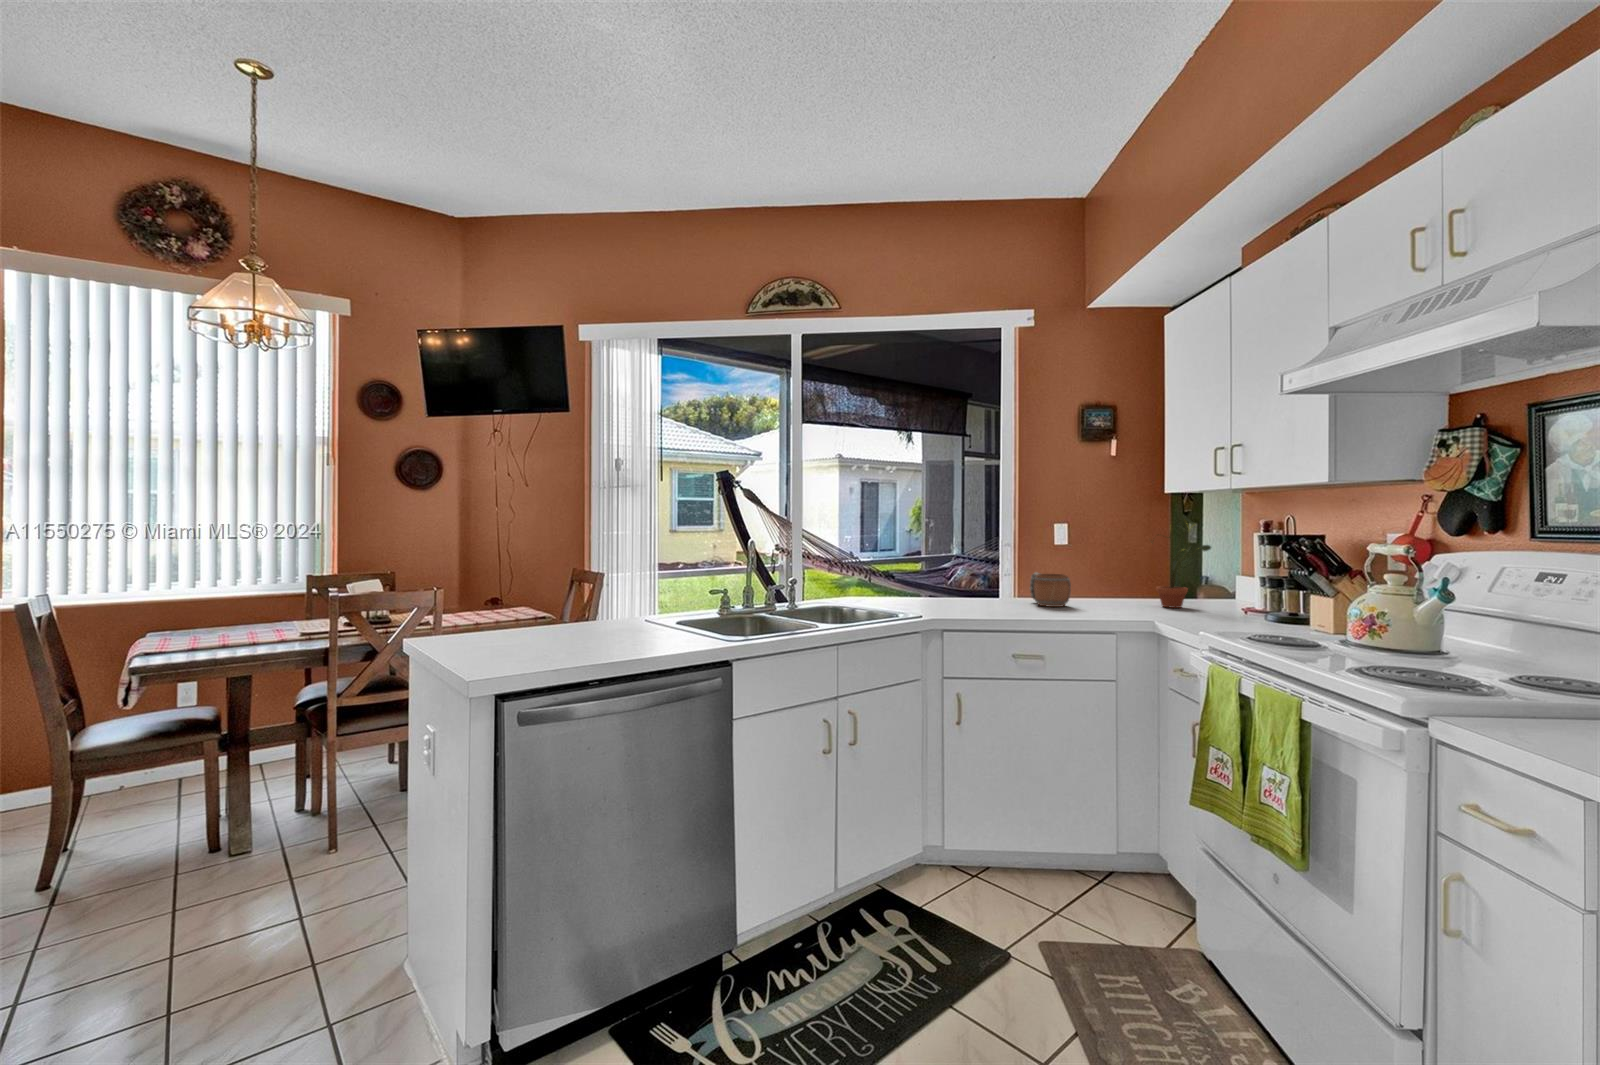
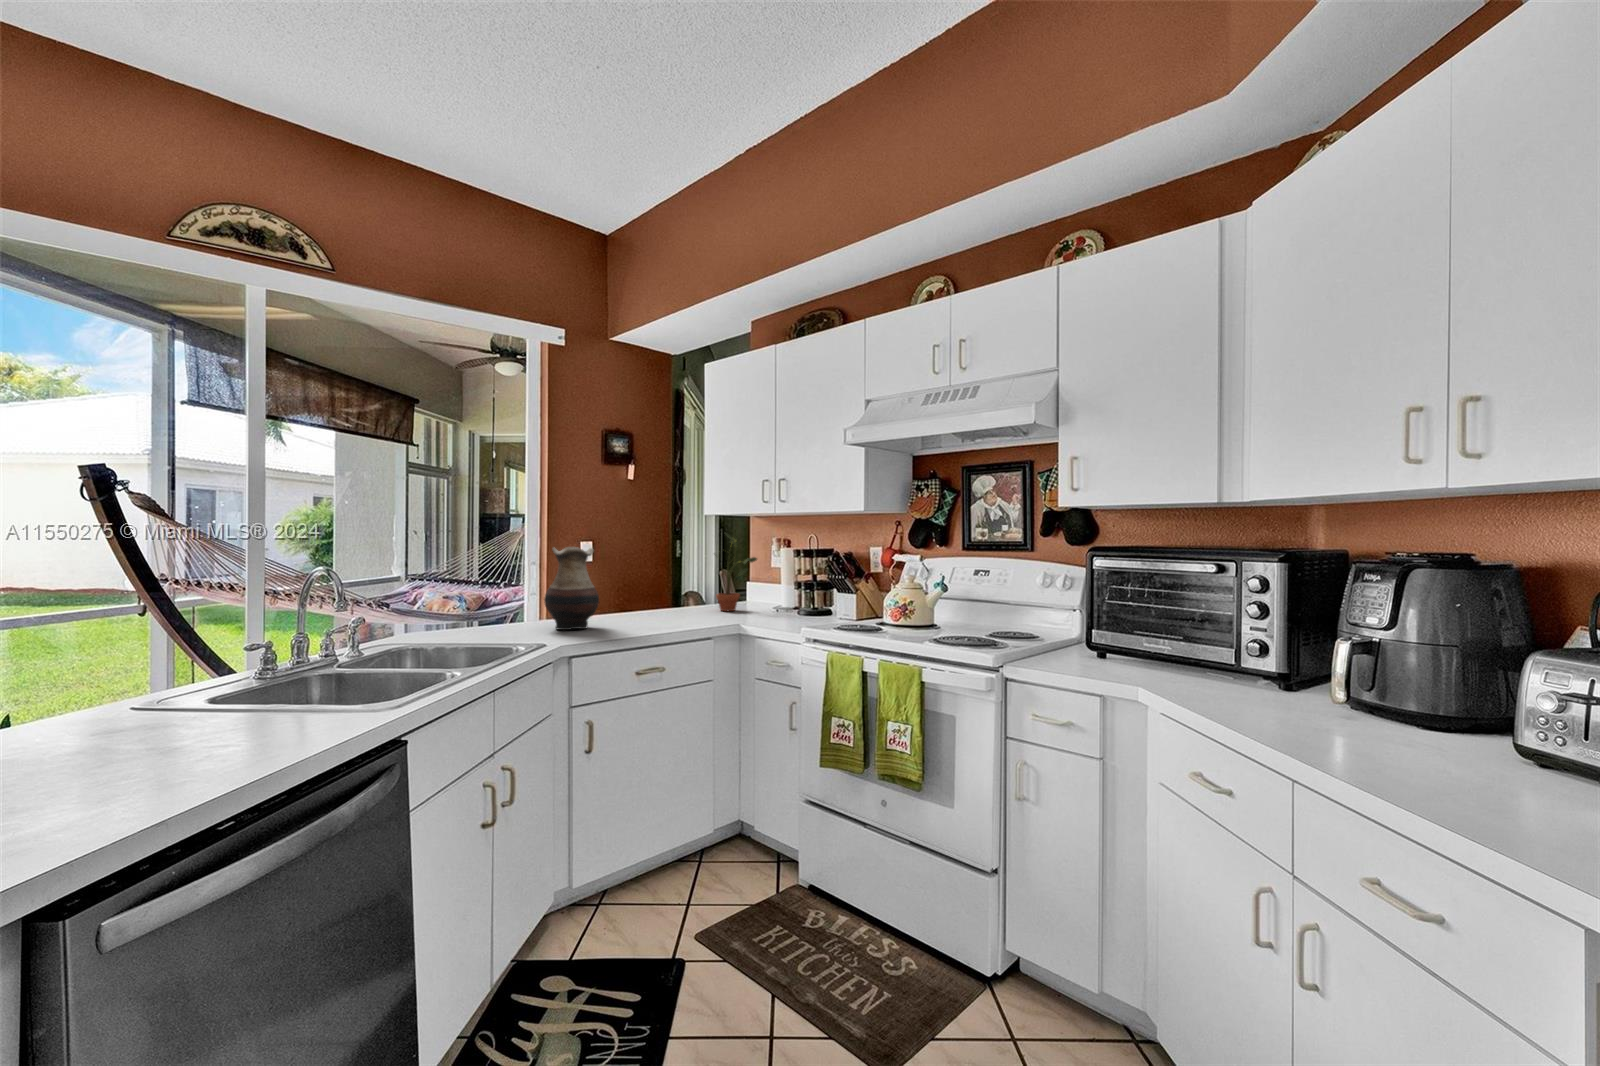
vase: none [947,529,999,609] -> present [544,547,599,630]
mug: present [1030,573,1071,607] -> none [611,588,655,620]

